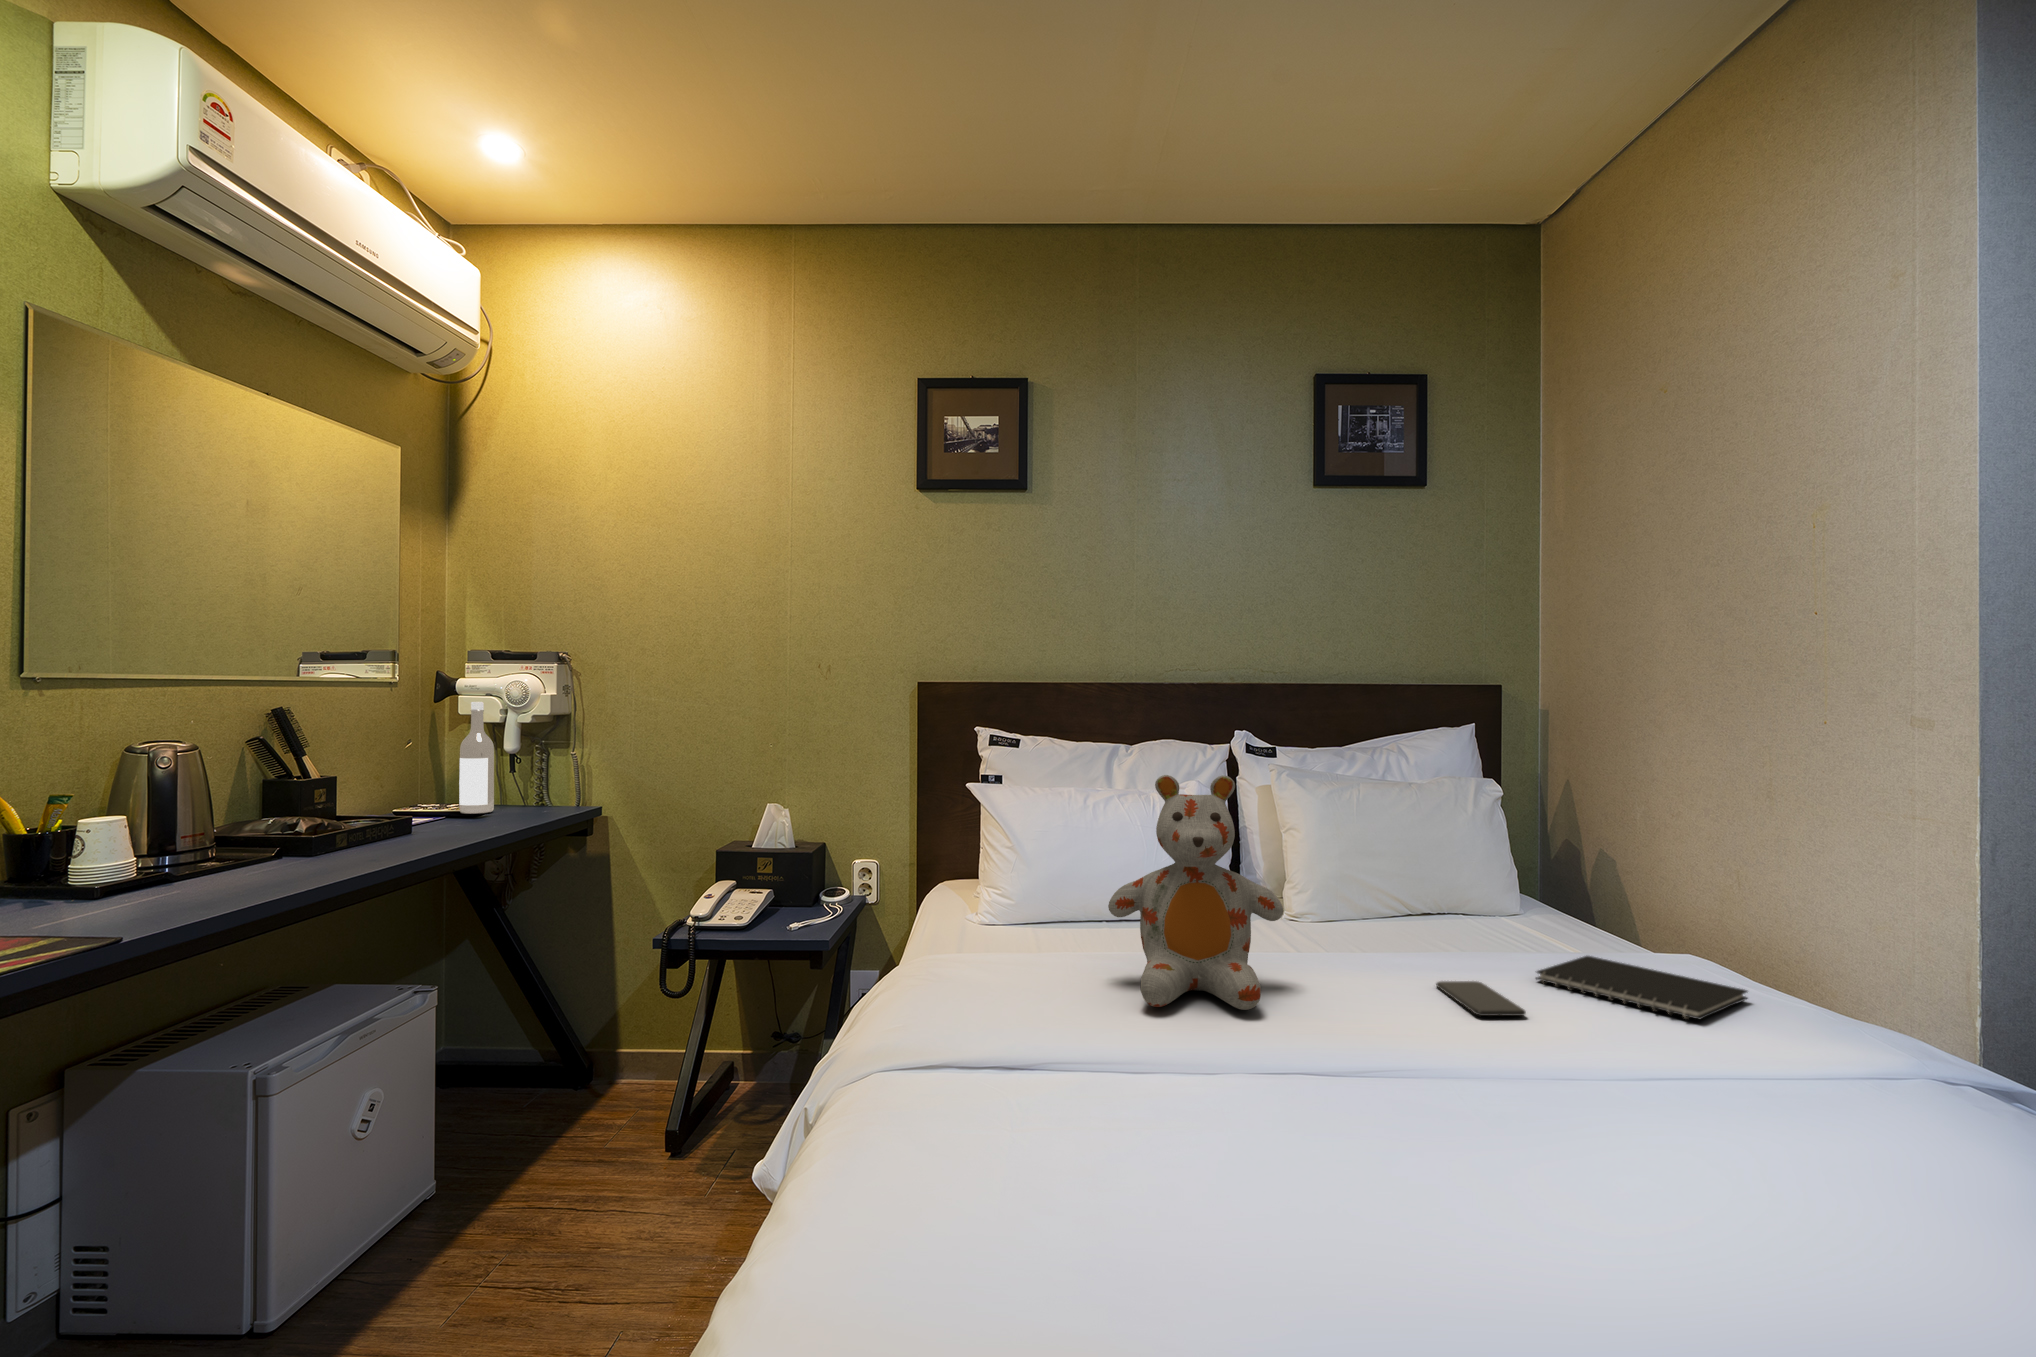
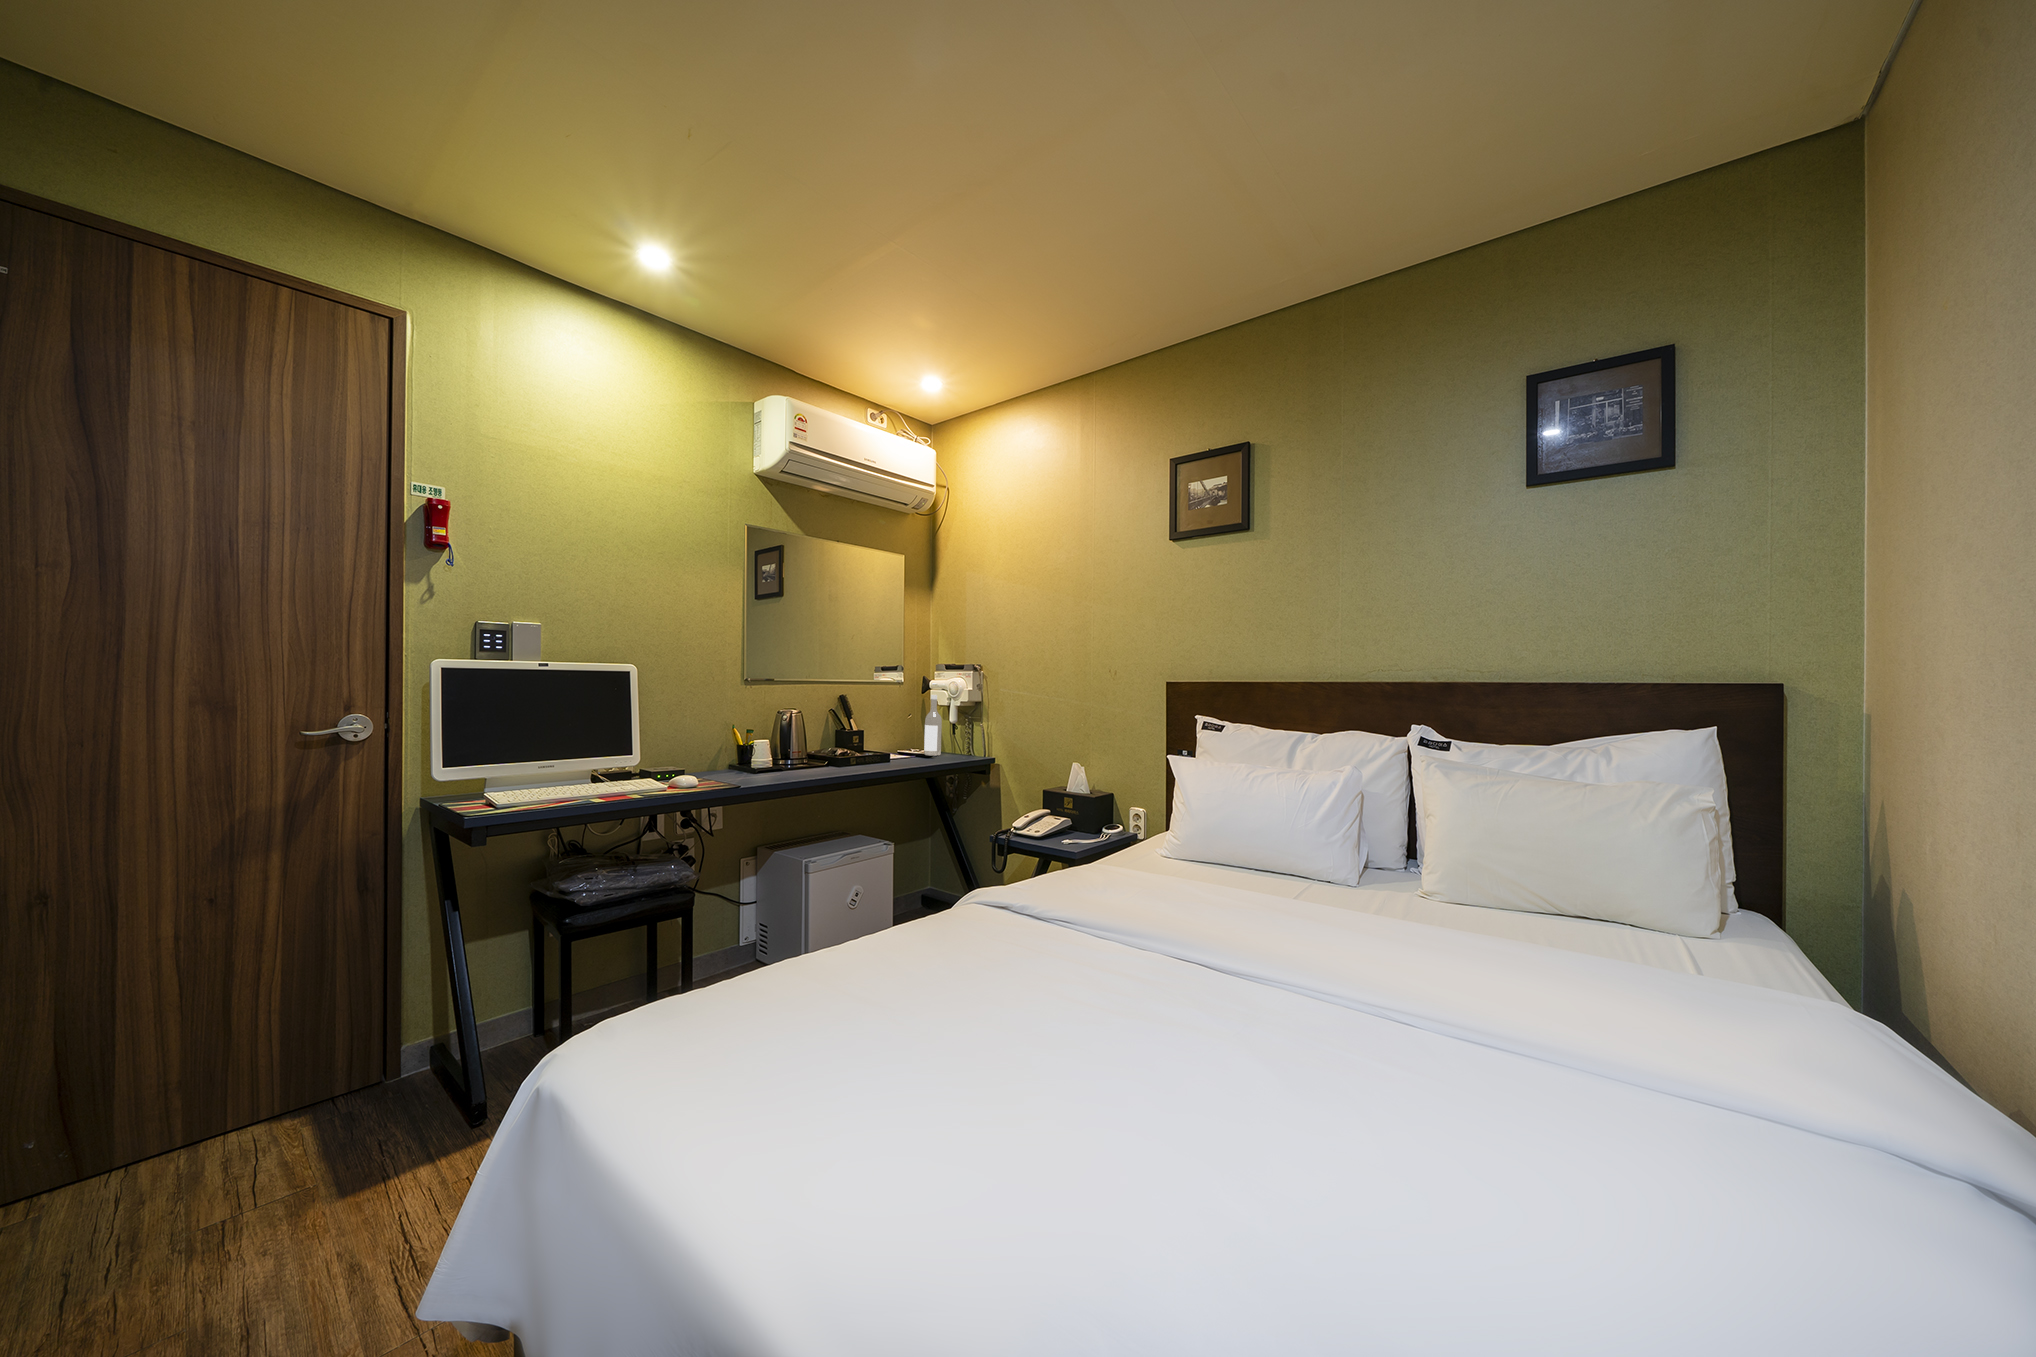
stuffed bear: present [1108,775,1283,1010] -> none [1158,758,1262,895]
notebook: present [1537,956,1747,1019] -> none [1432,908,1566,946]
smartphone: present [1436,981,1526,1016] -> none [1346,903,1387,925]

